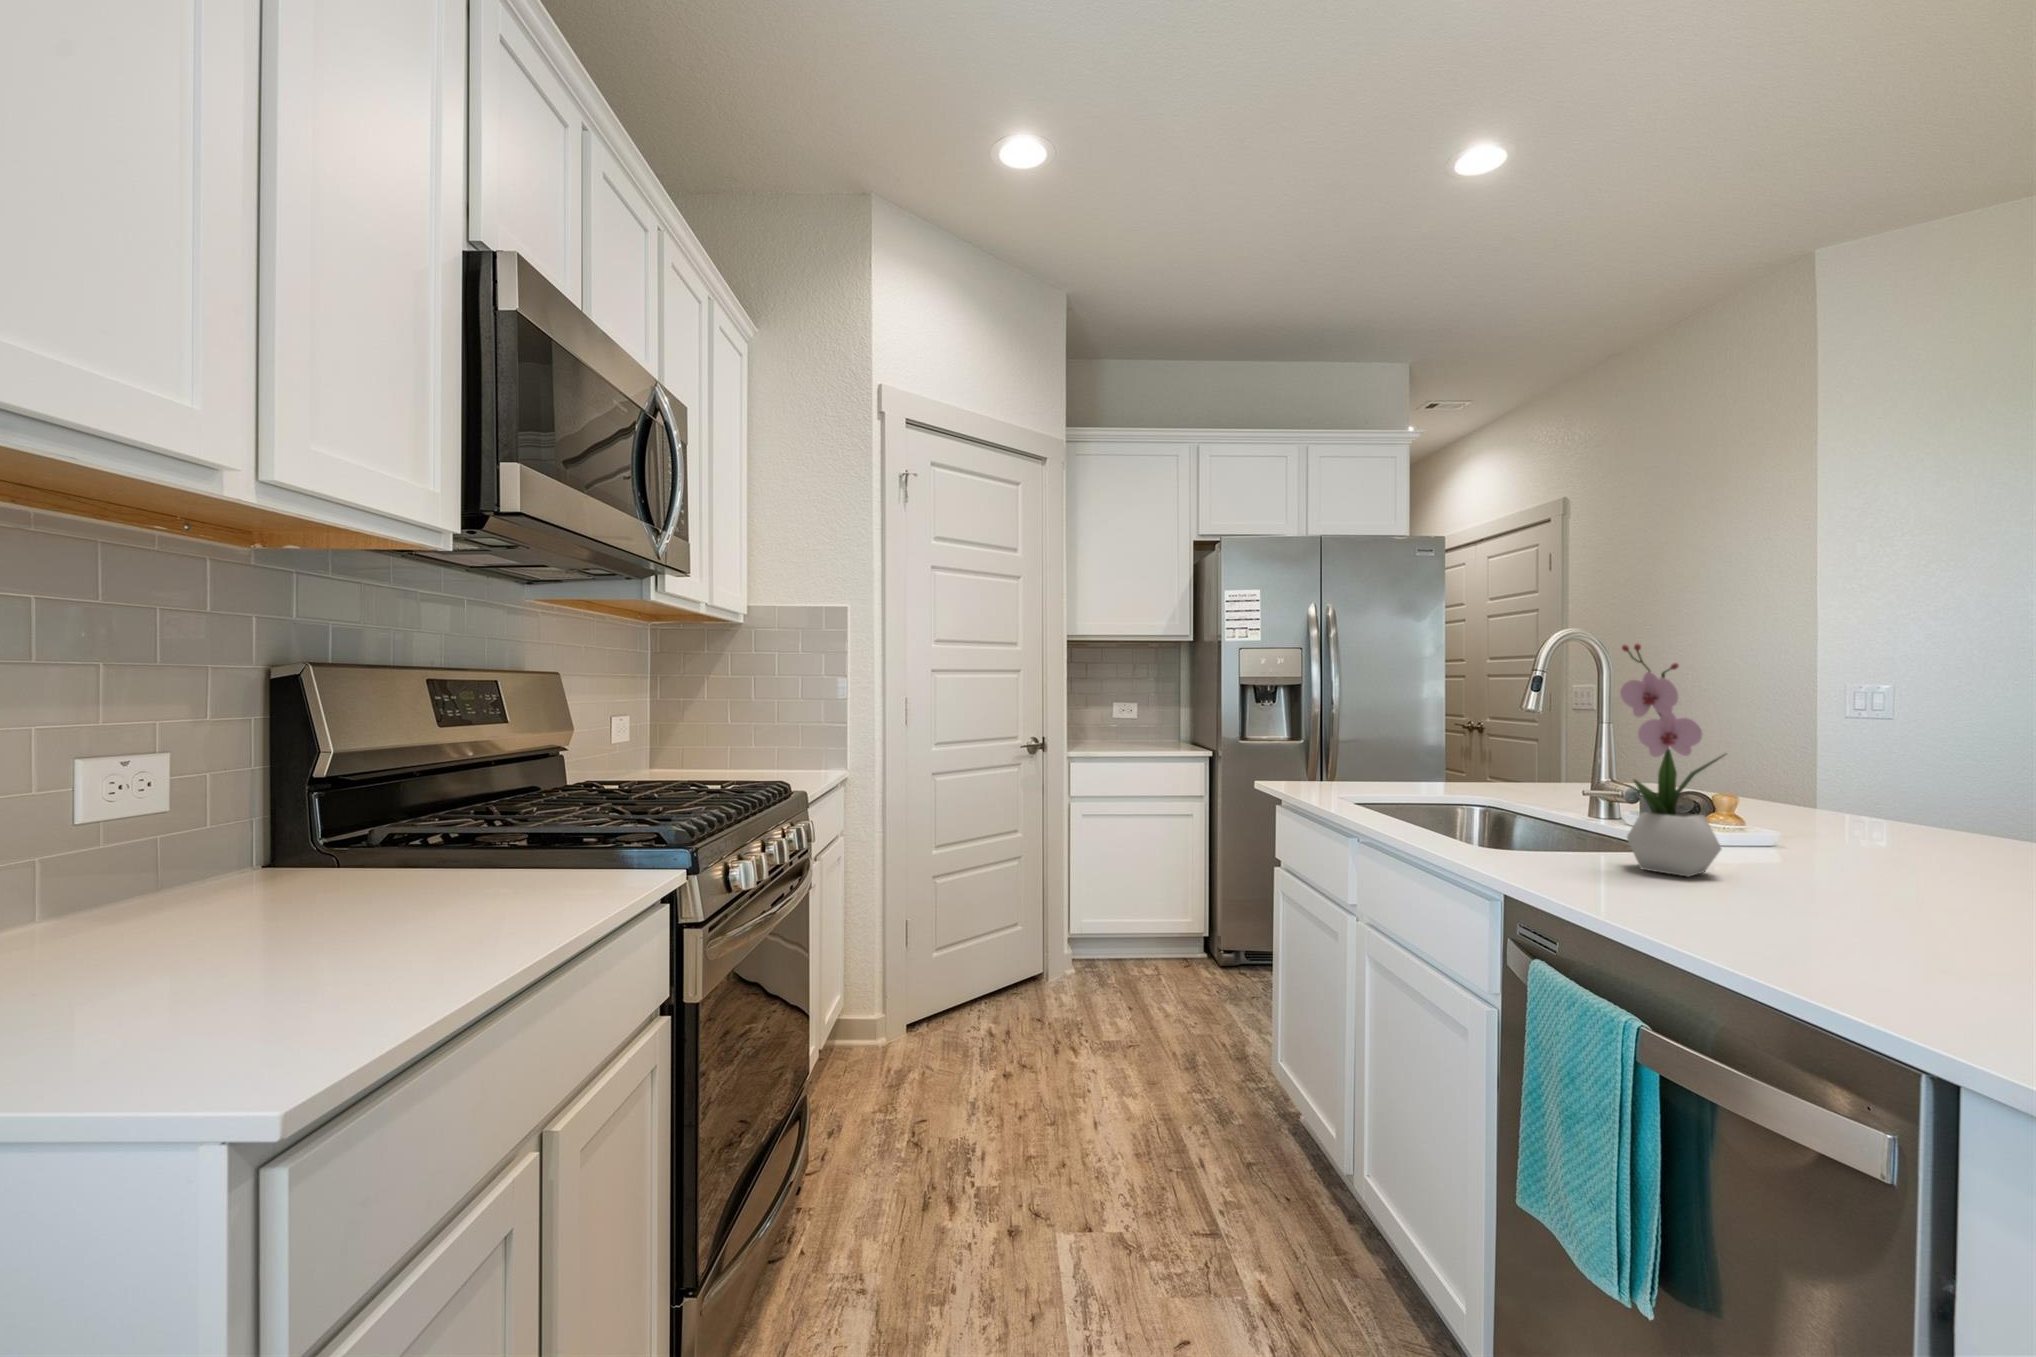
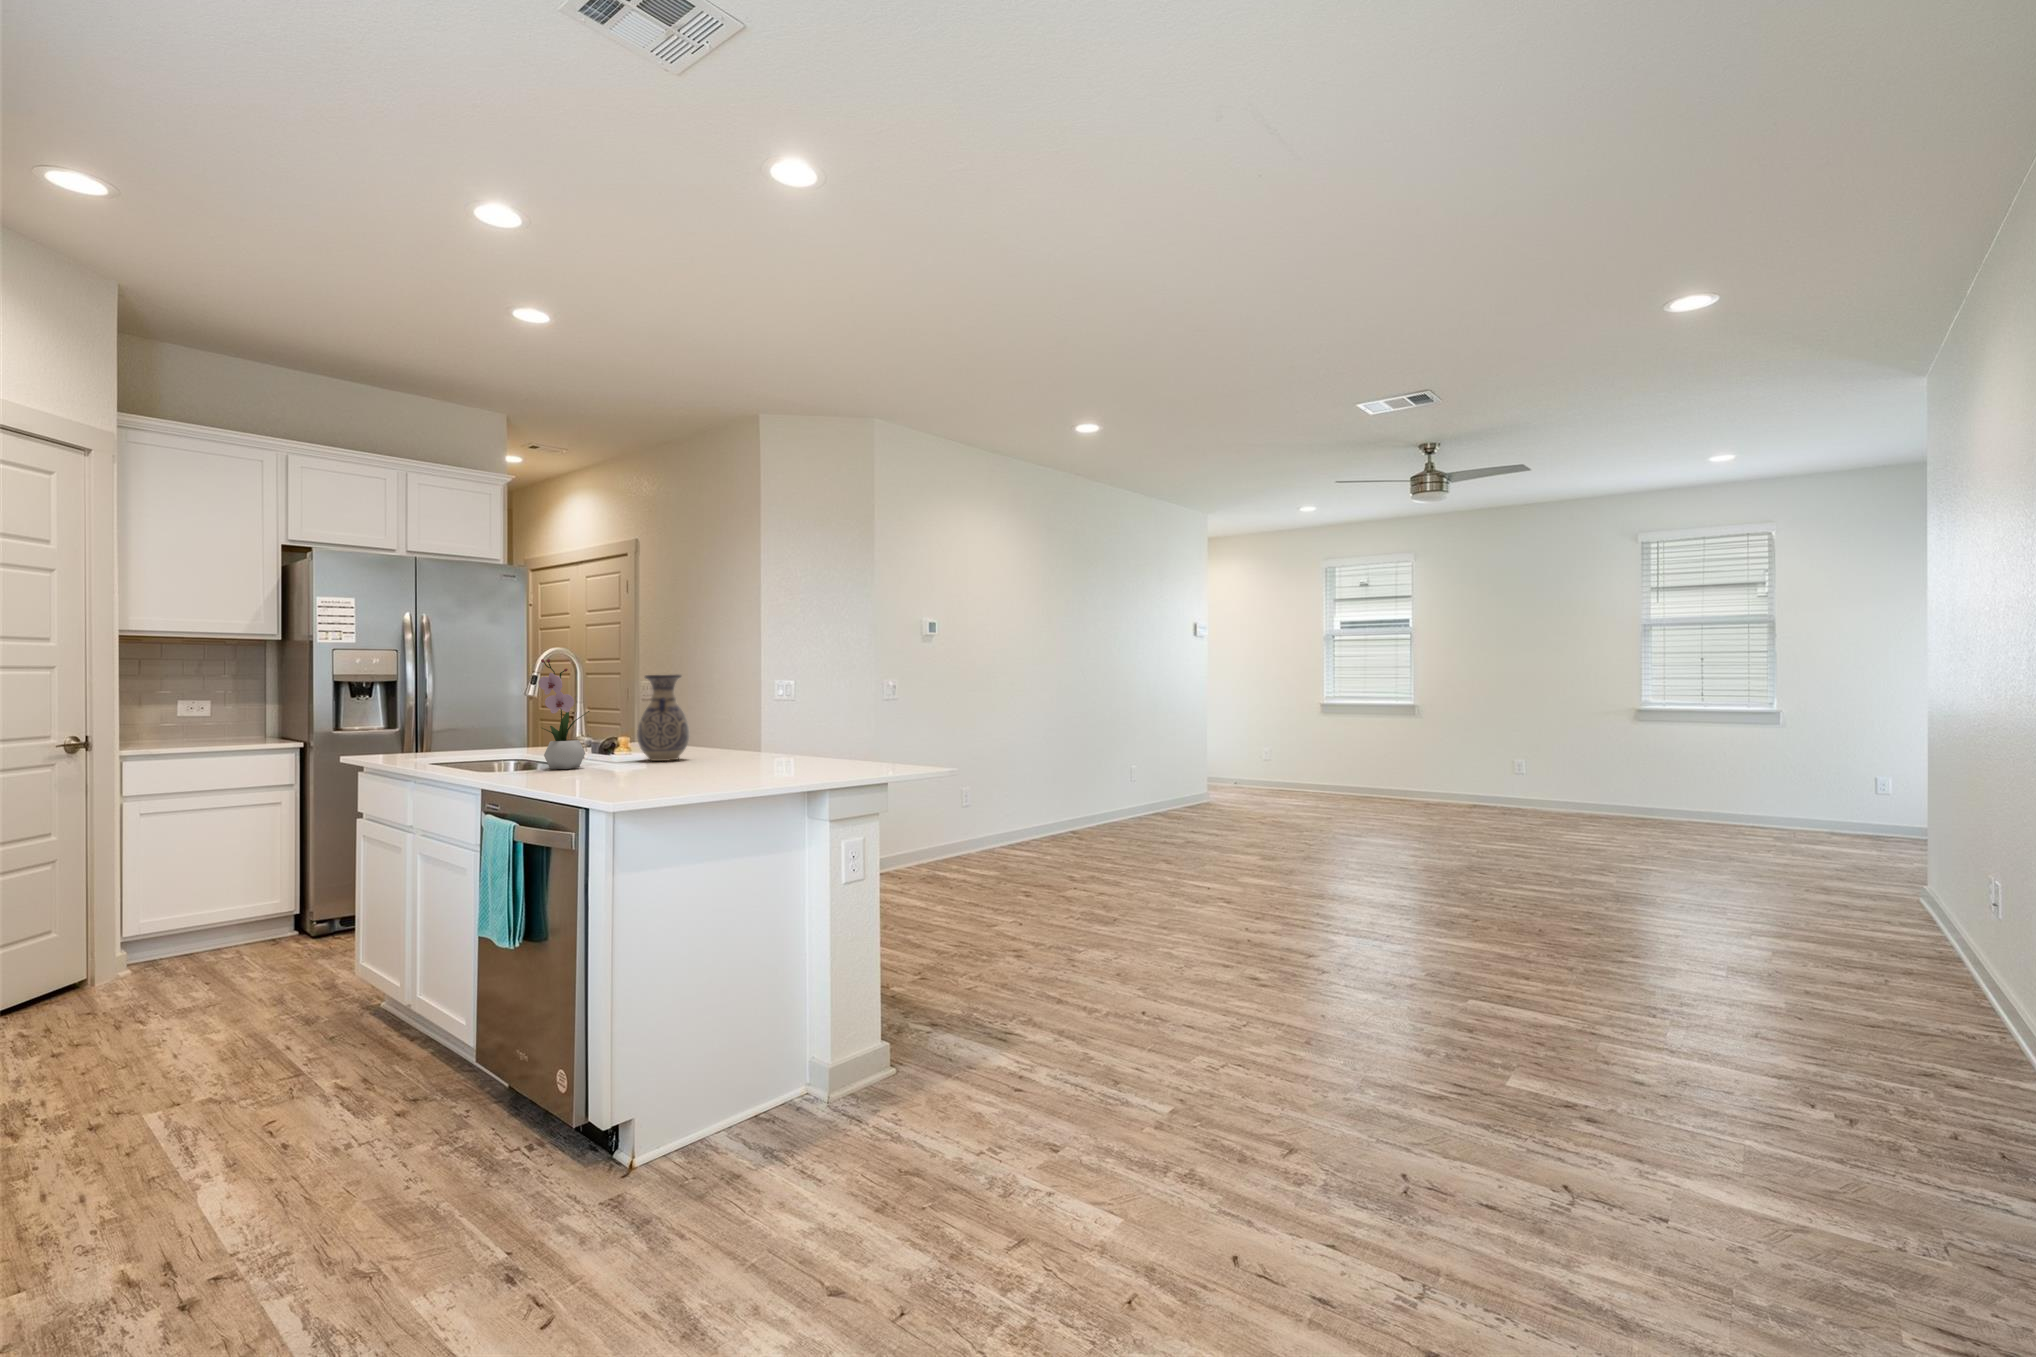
vase: none [1810,676,1967,874] -> present [637,675,689,761]

